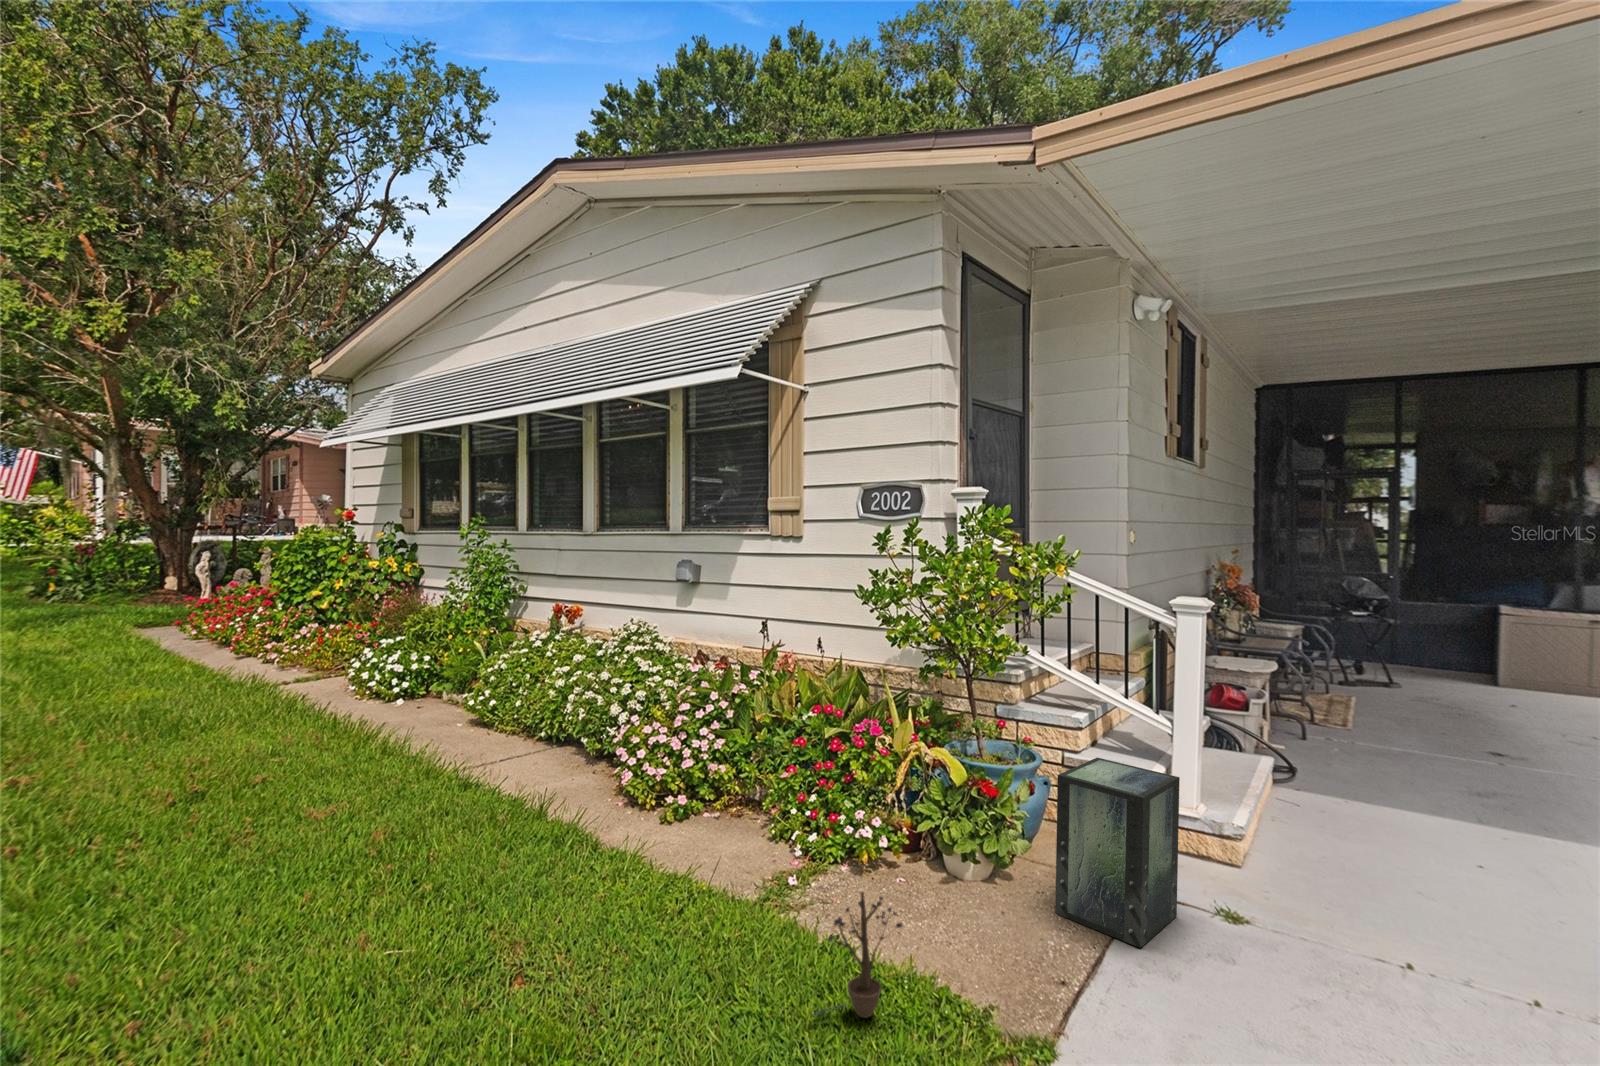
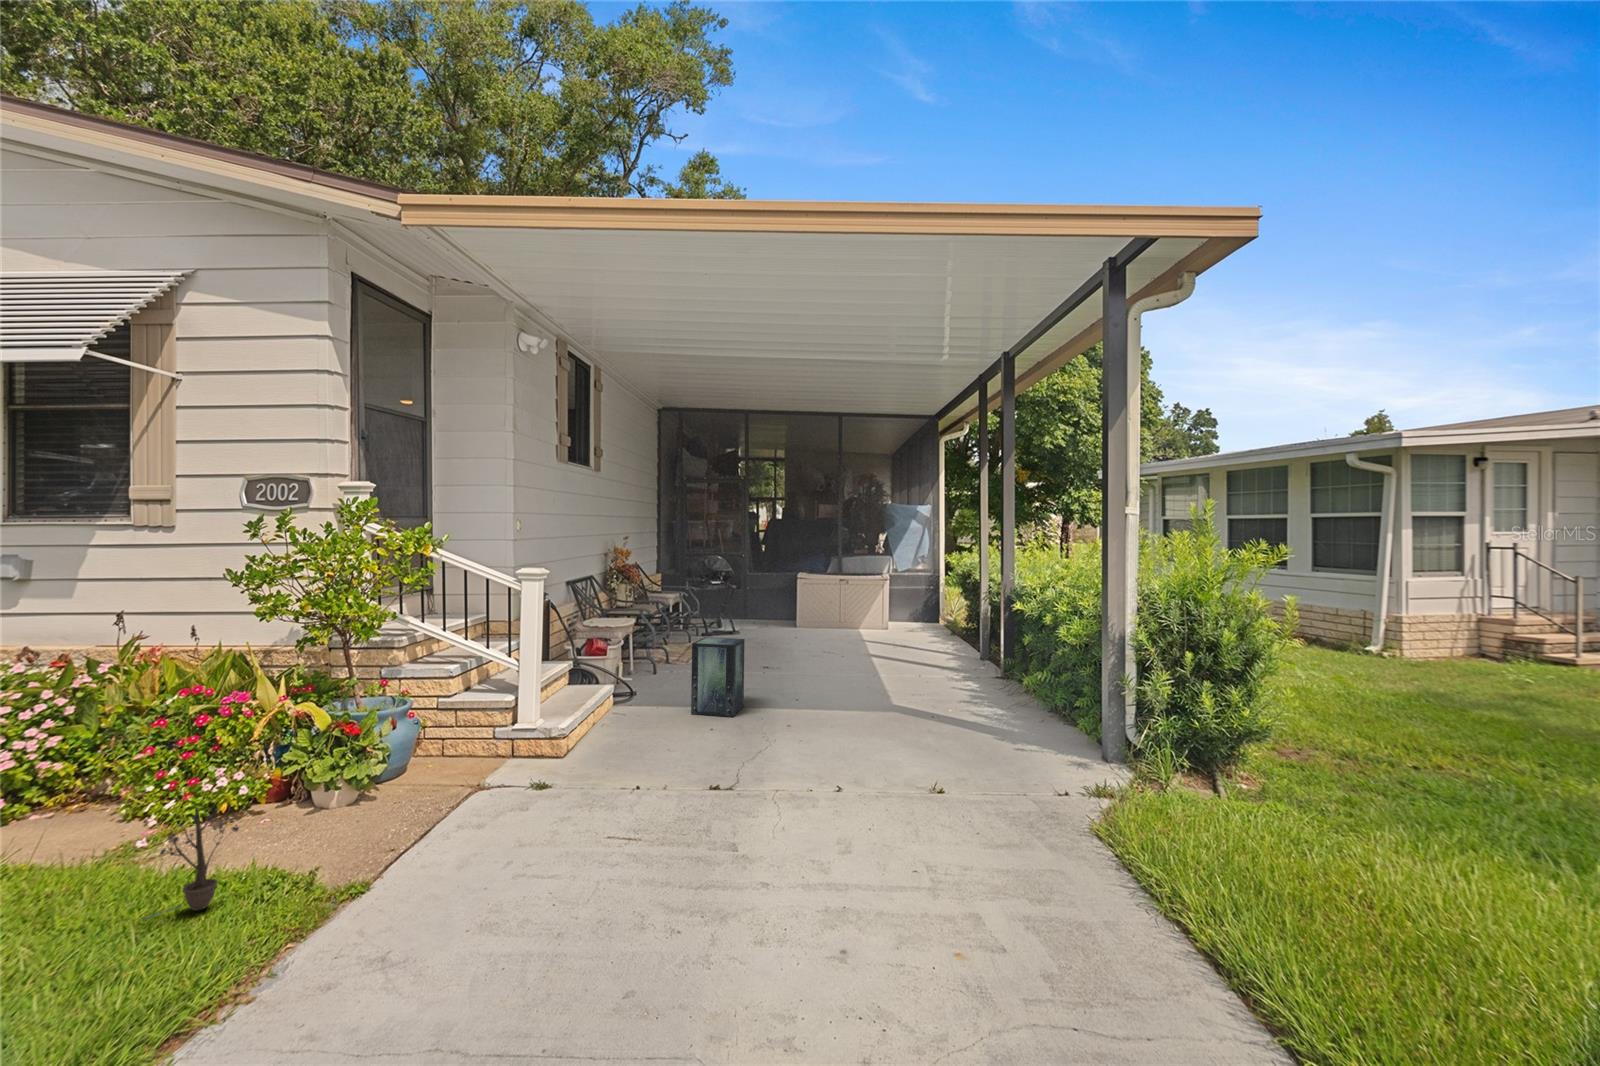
storage box: present [1055,758,1180,948] -> present [691,637,745,717]

